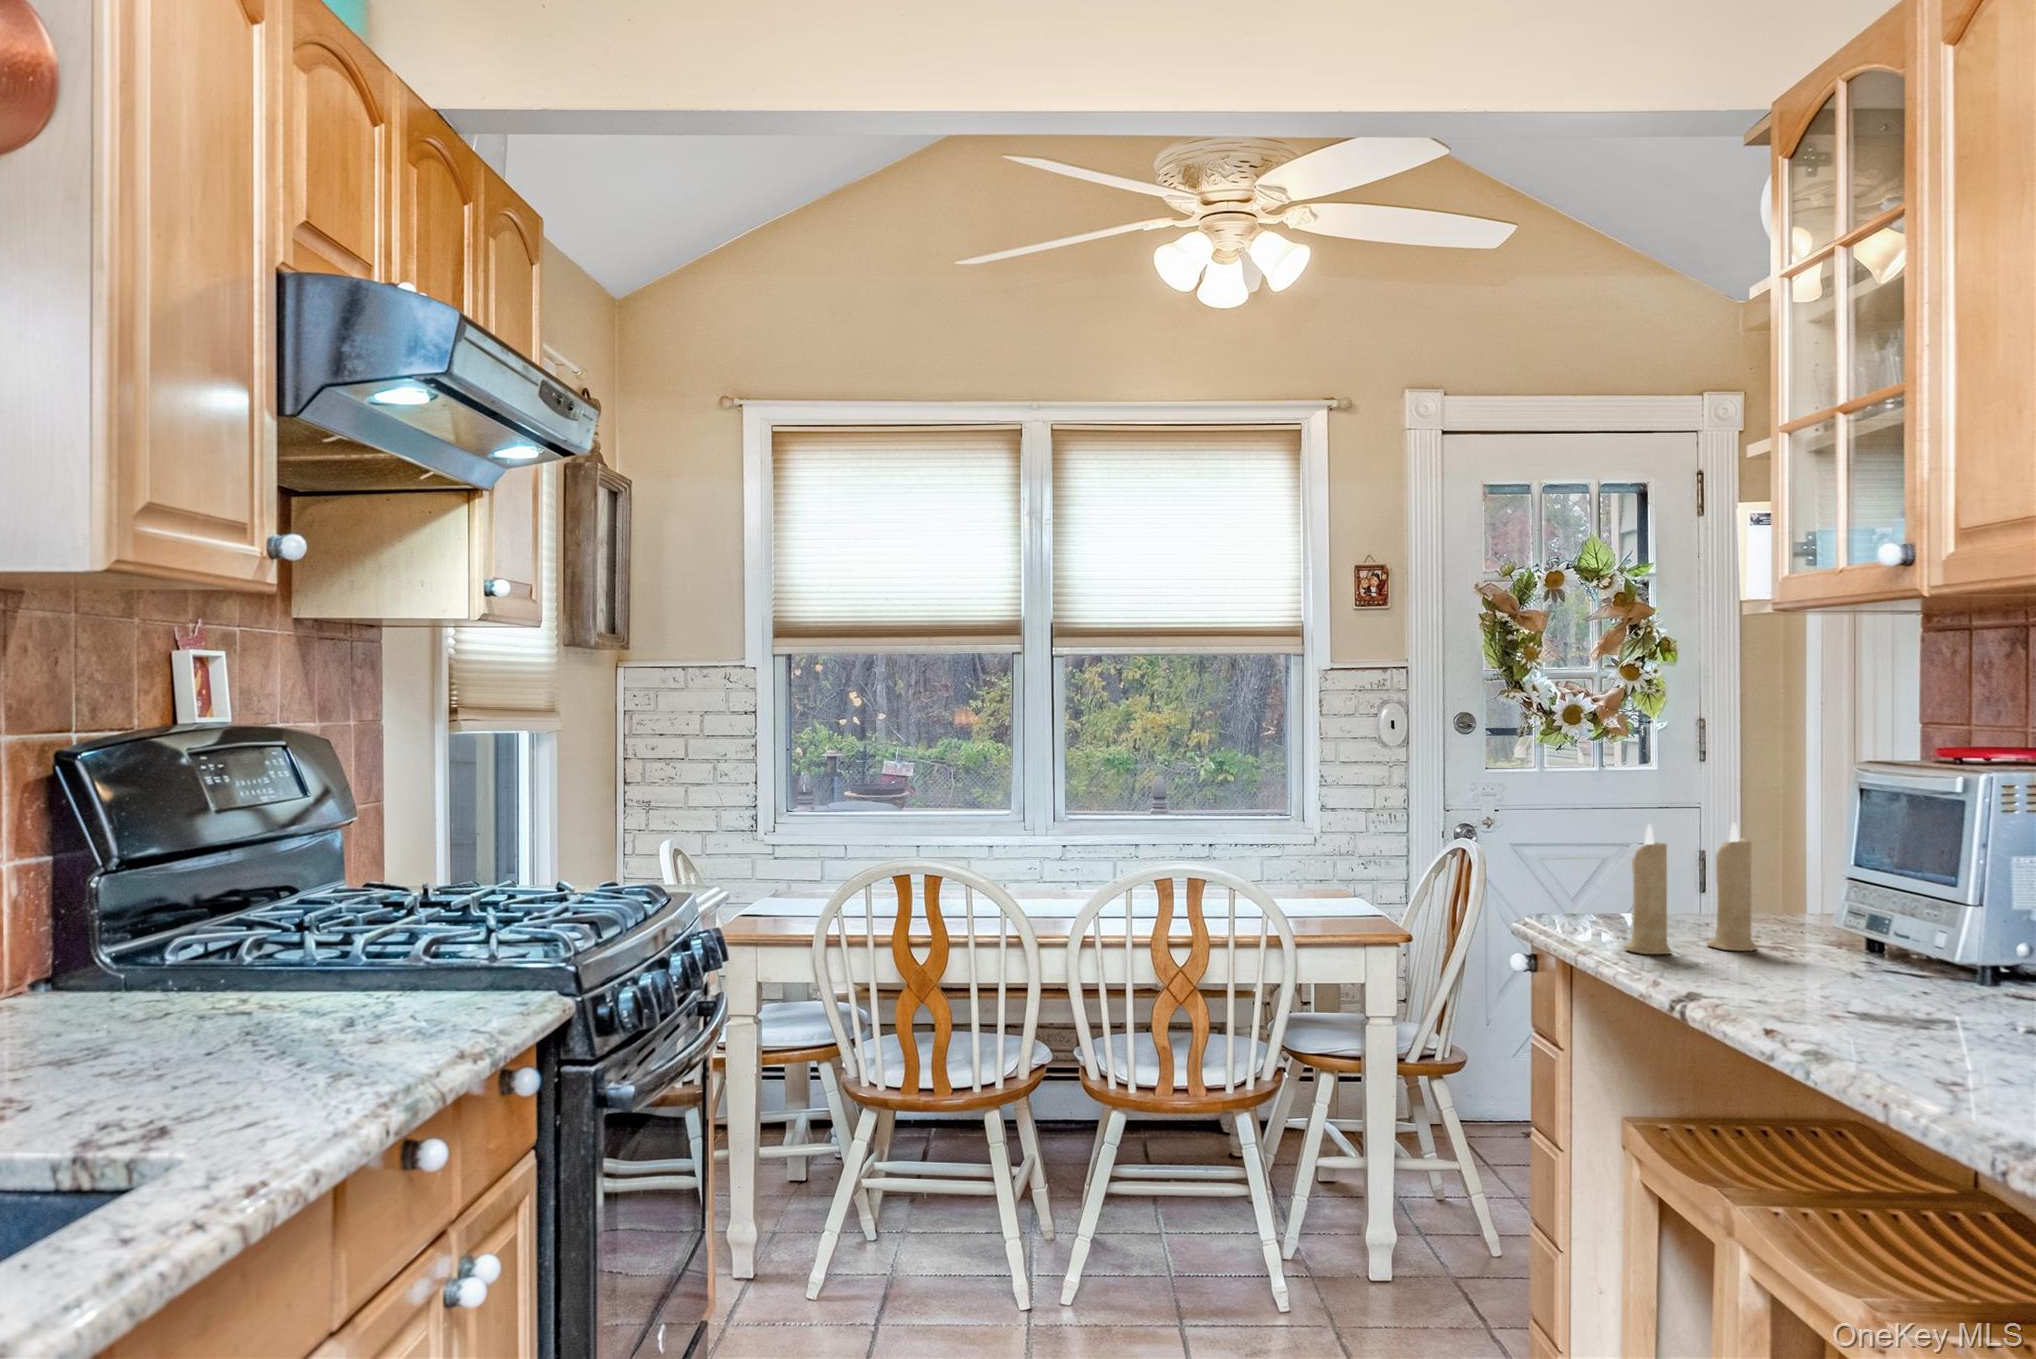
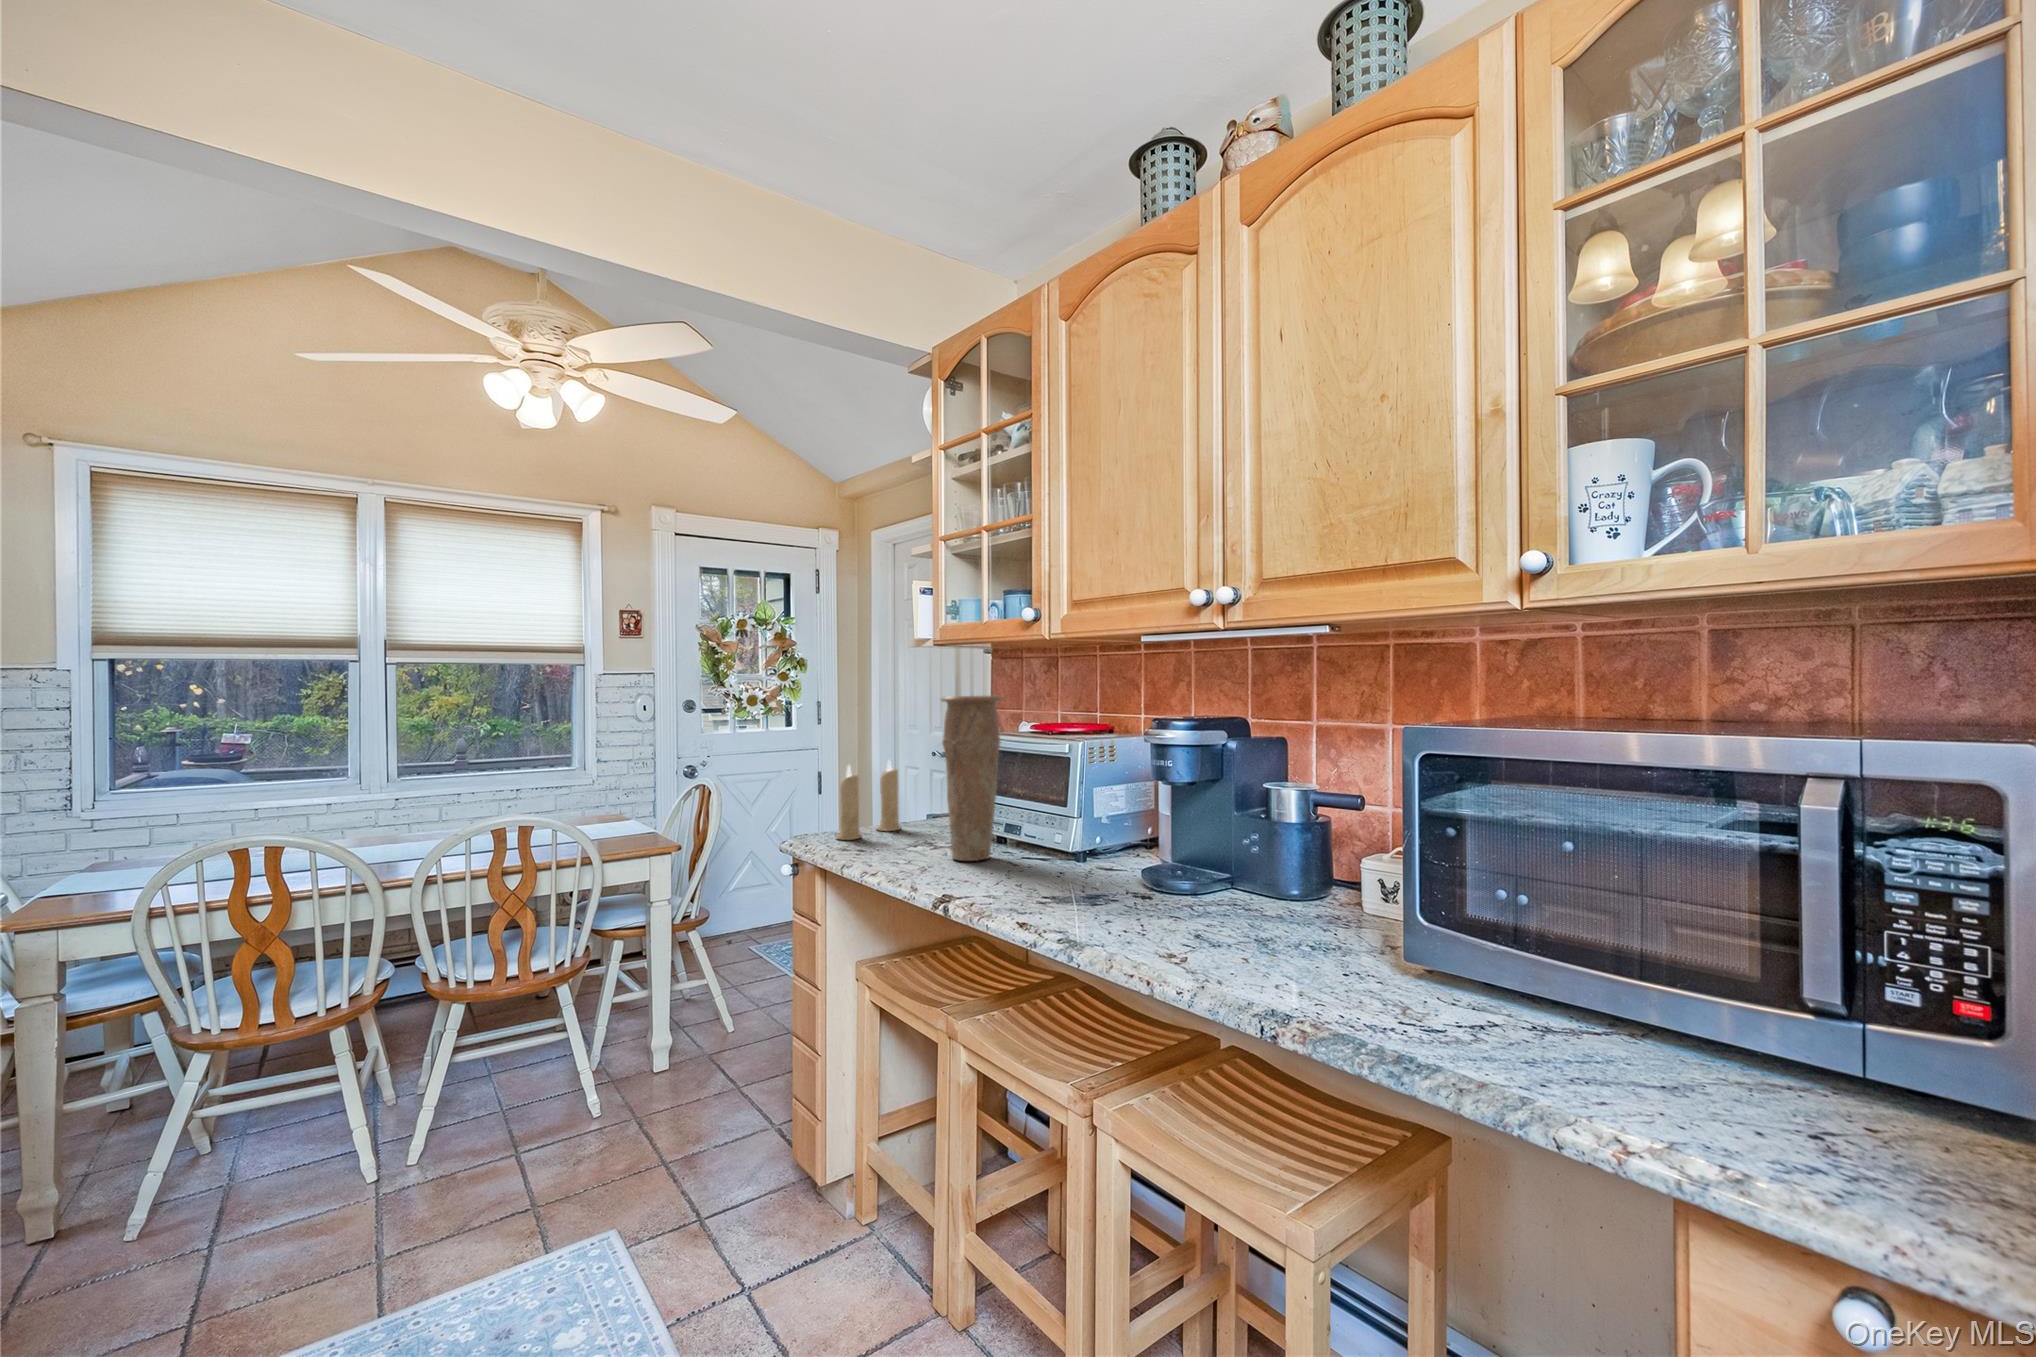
vase: none [1795,710,1927,1016] -> present [941,696,1002,861]

